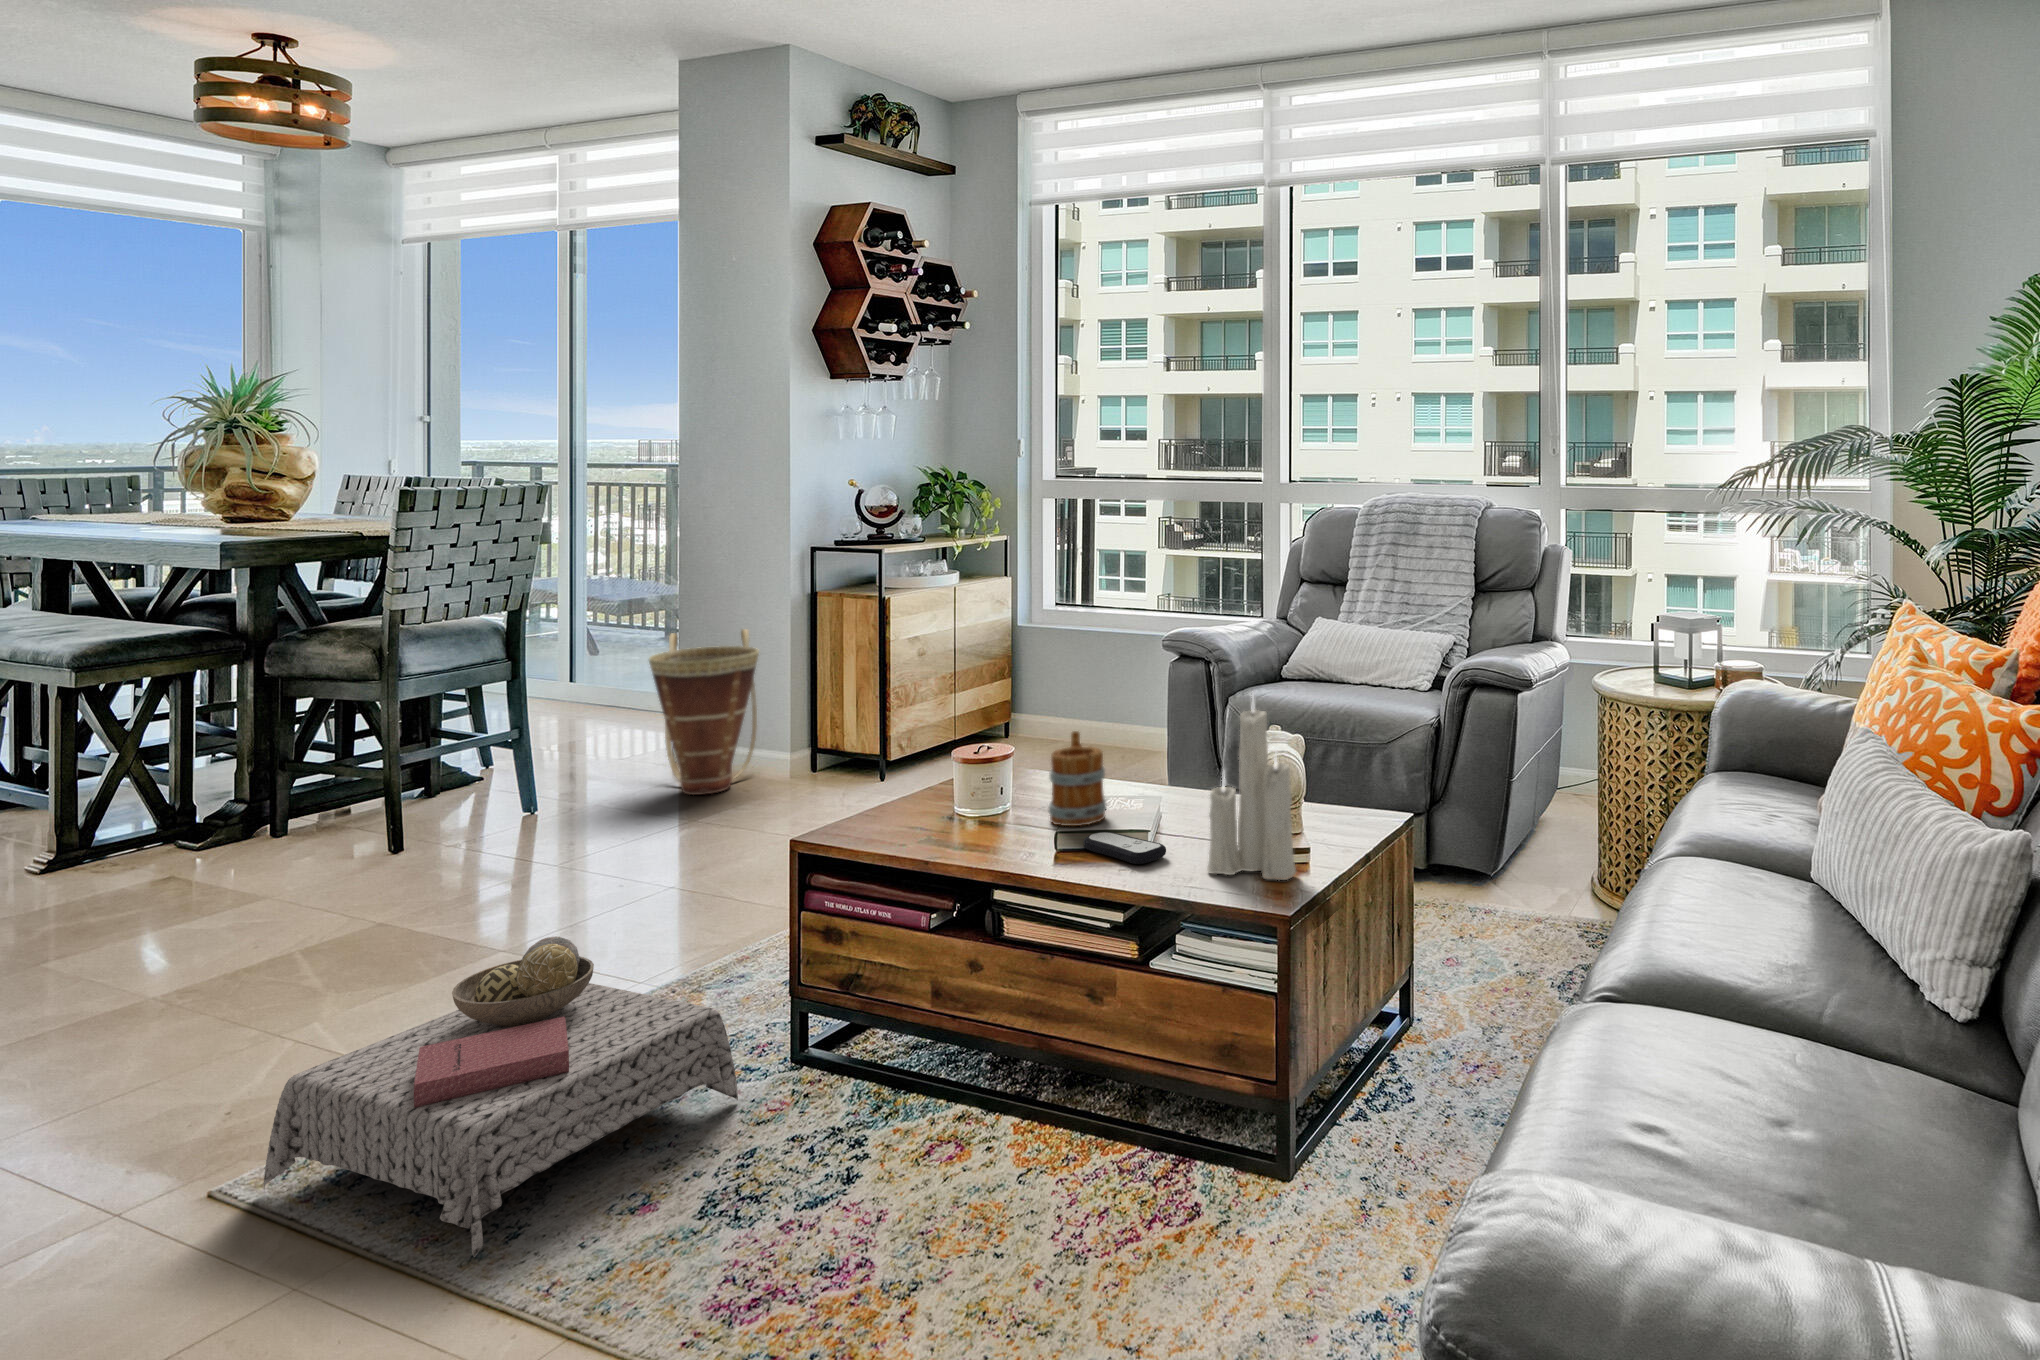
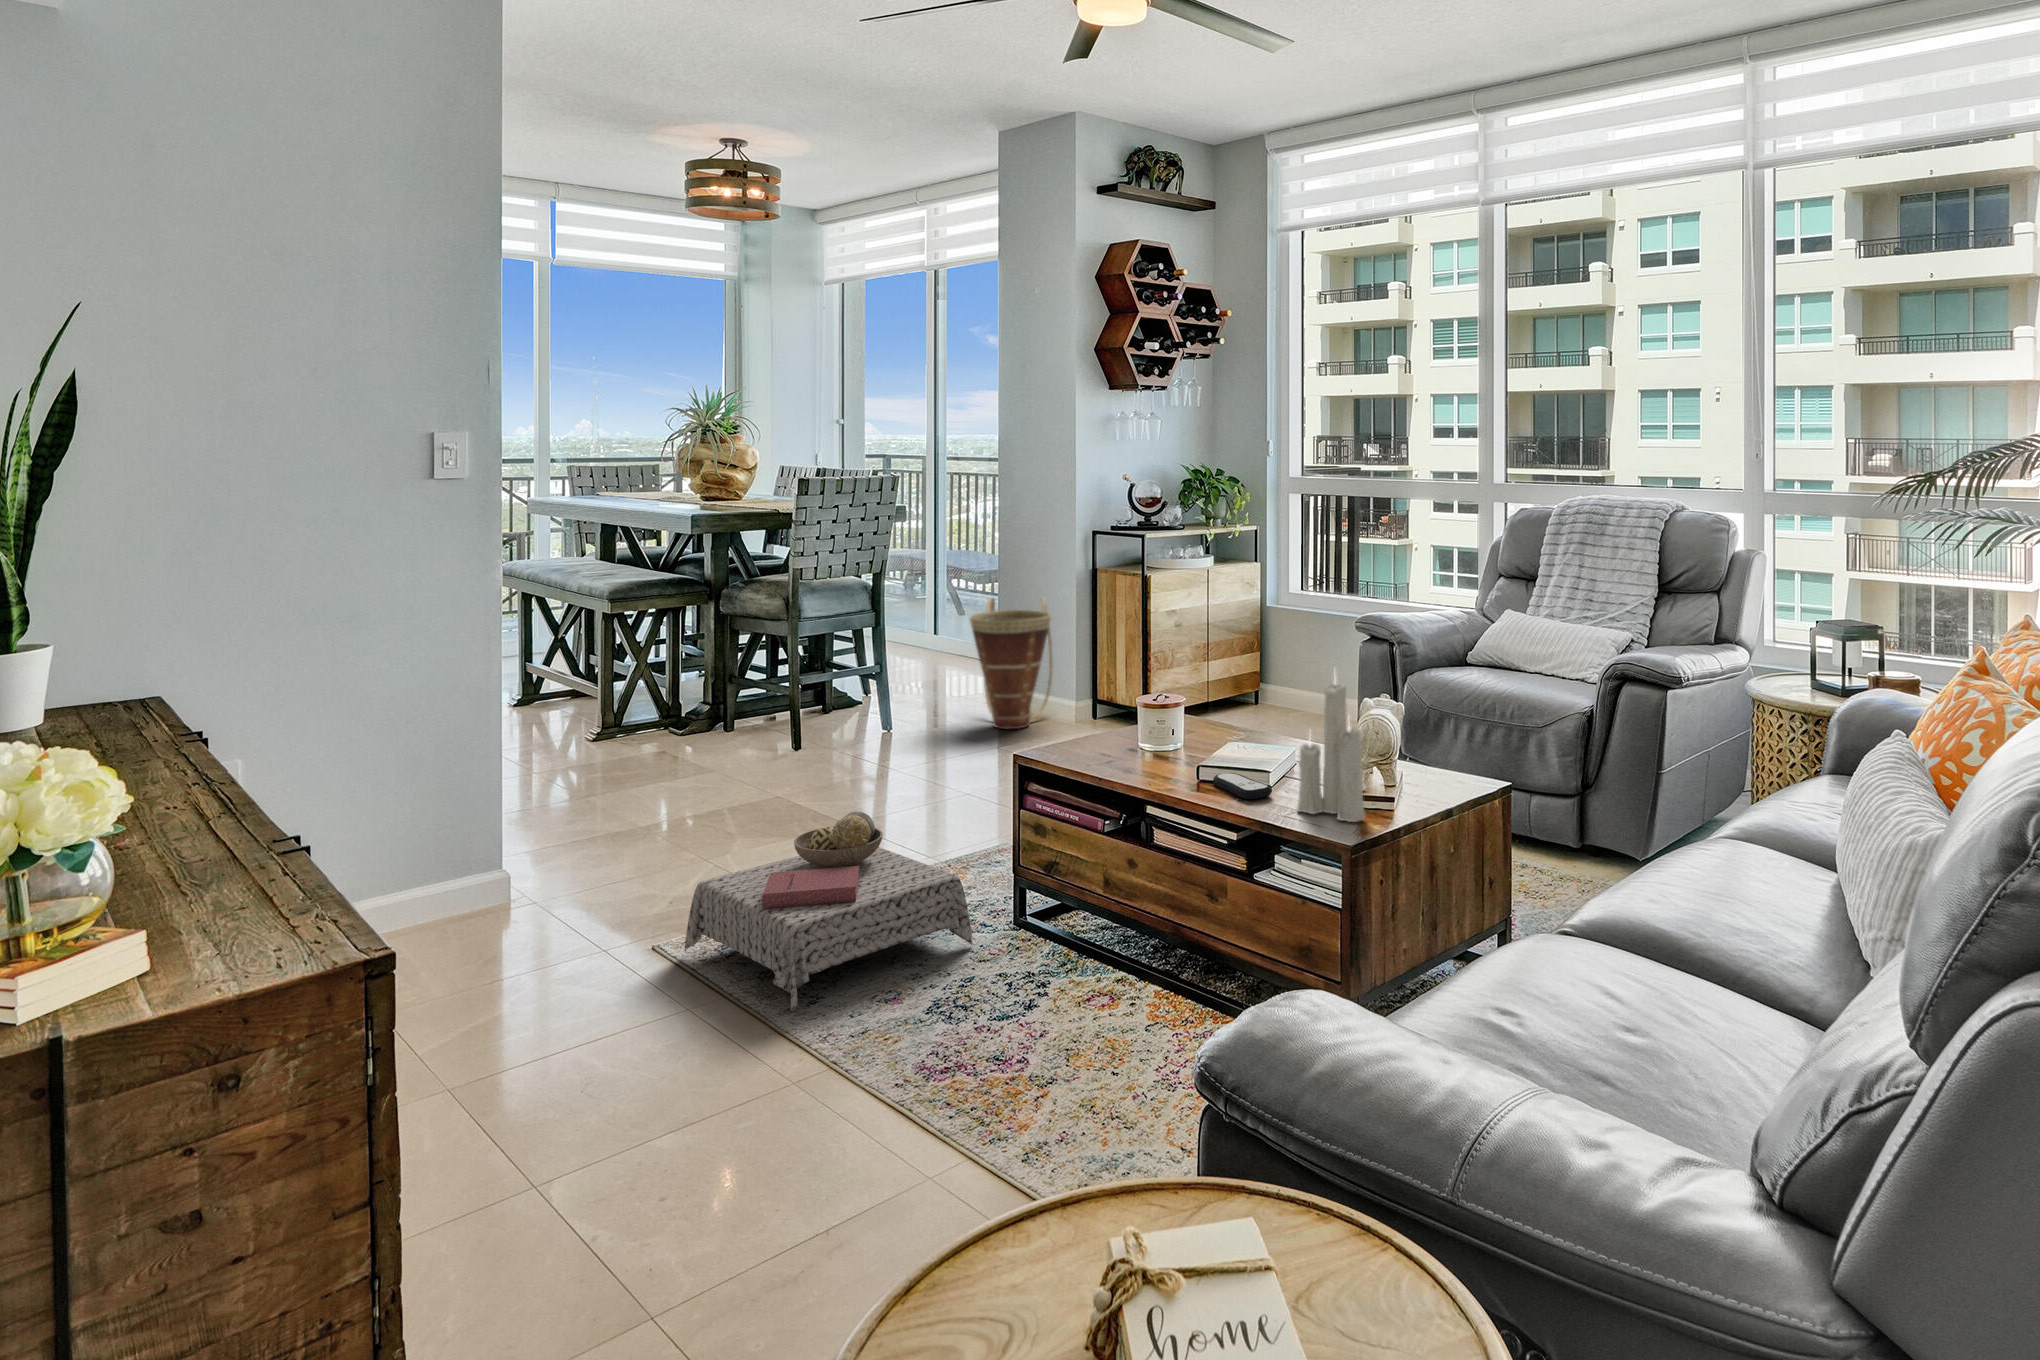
mug: present [1049,731,1107,826] -> none [1198,692,1244,767]

